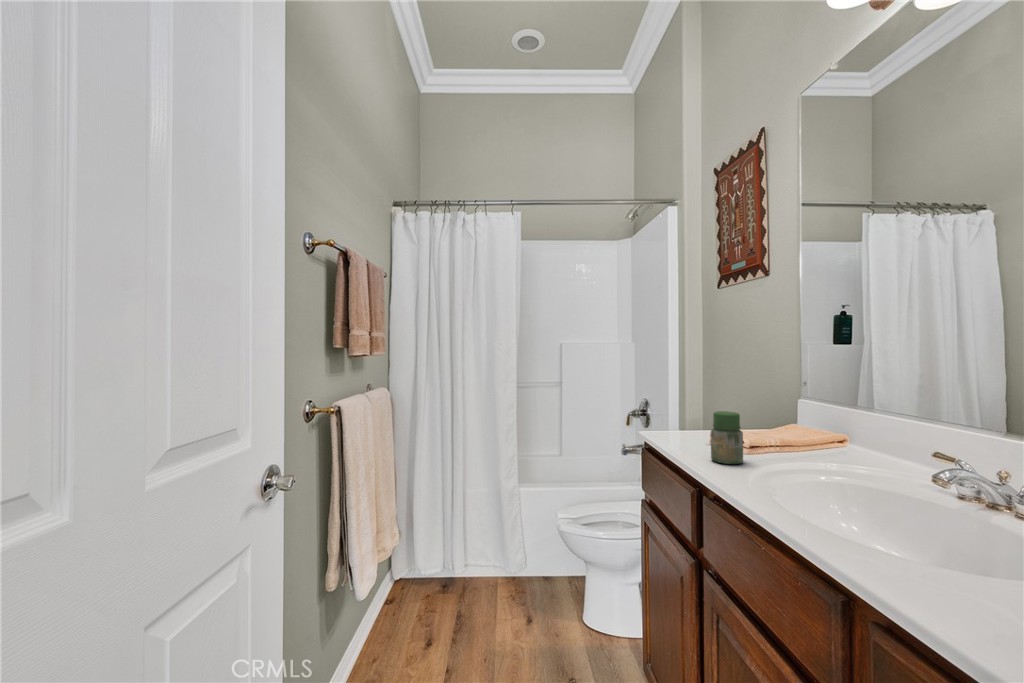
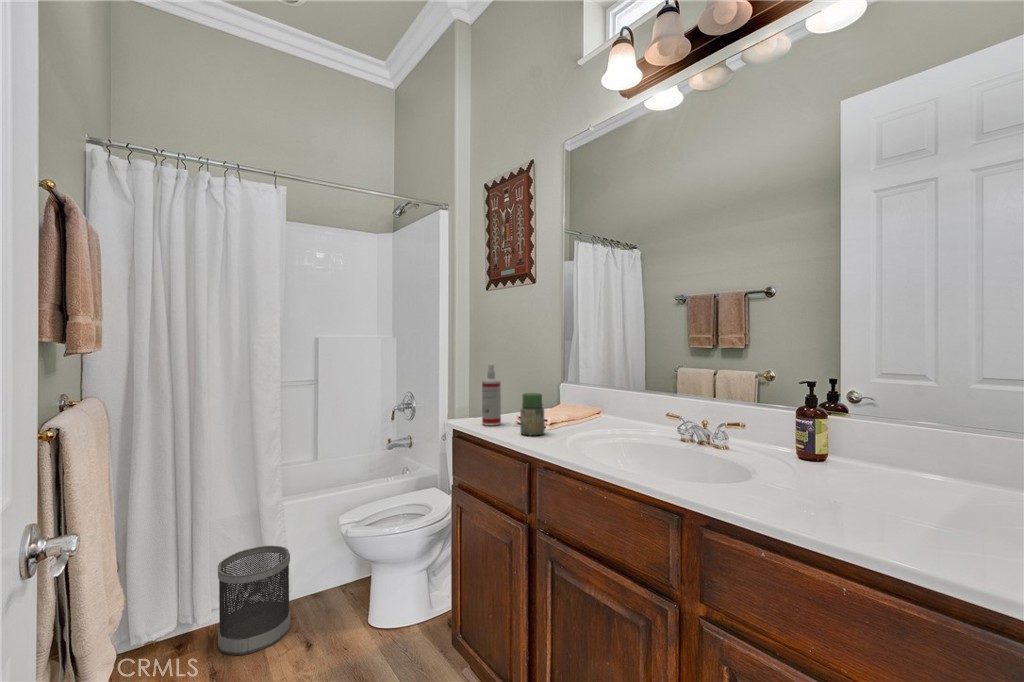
spray bottle: none [676,375,699,445] -> present [482,365,501,426]
wastebasket: none [467,522,521,610] -> present [218,546,291,655]

